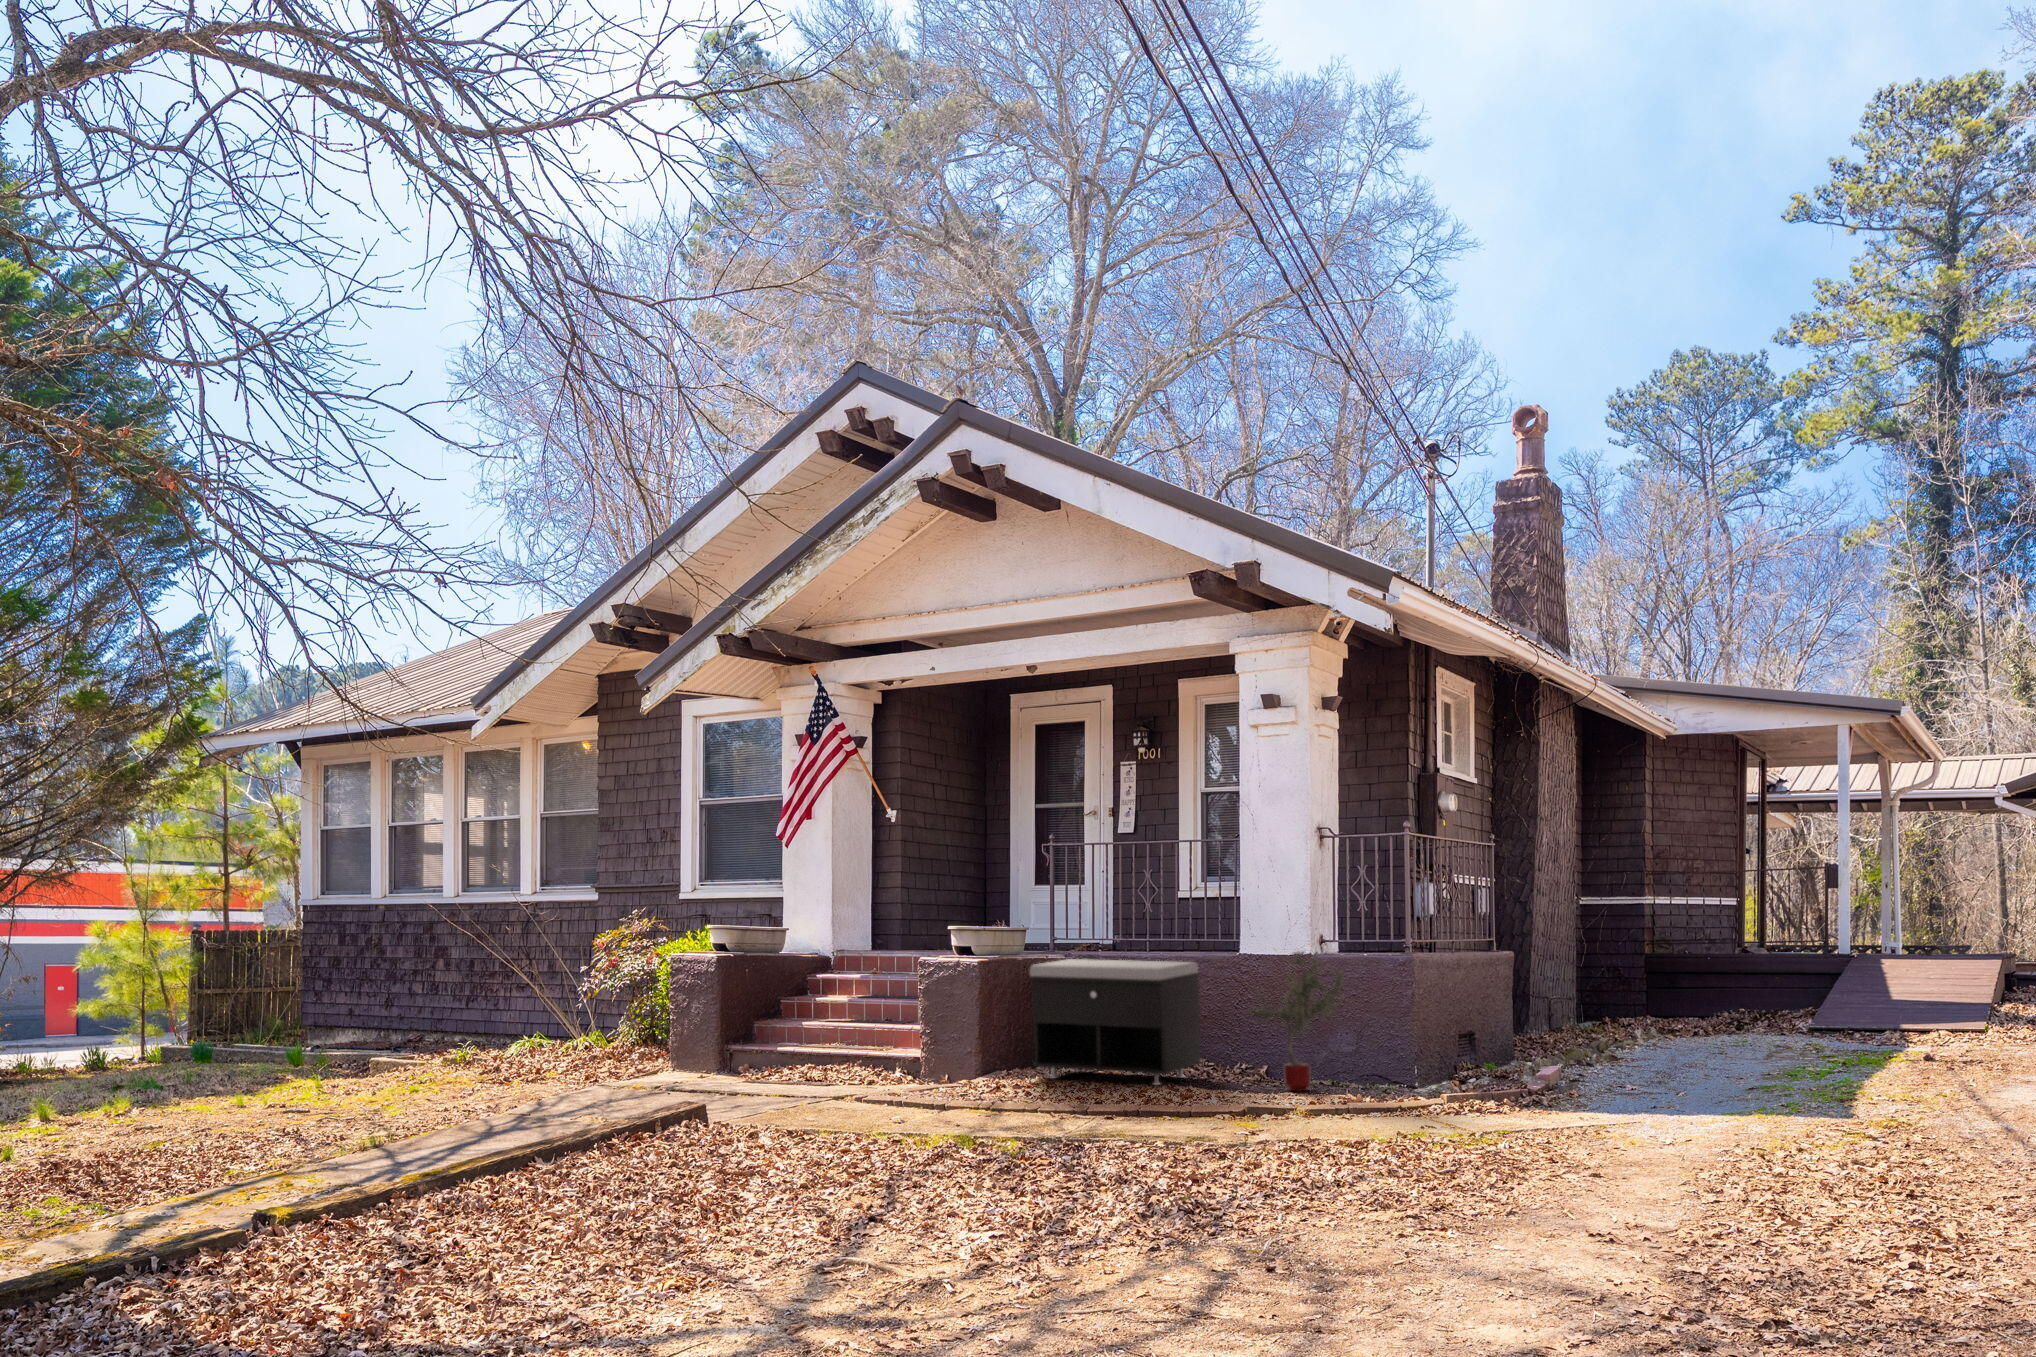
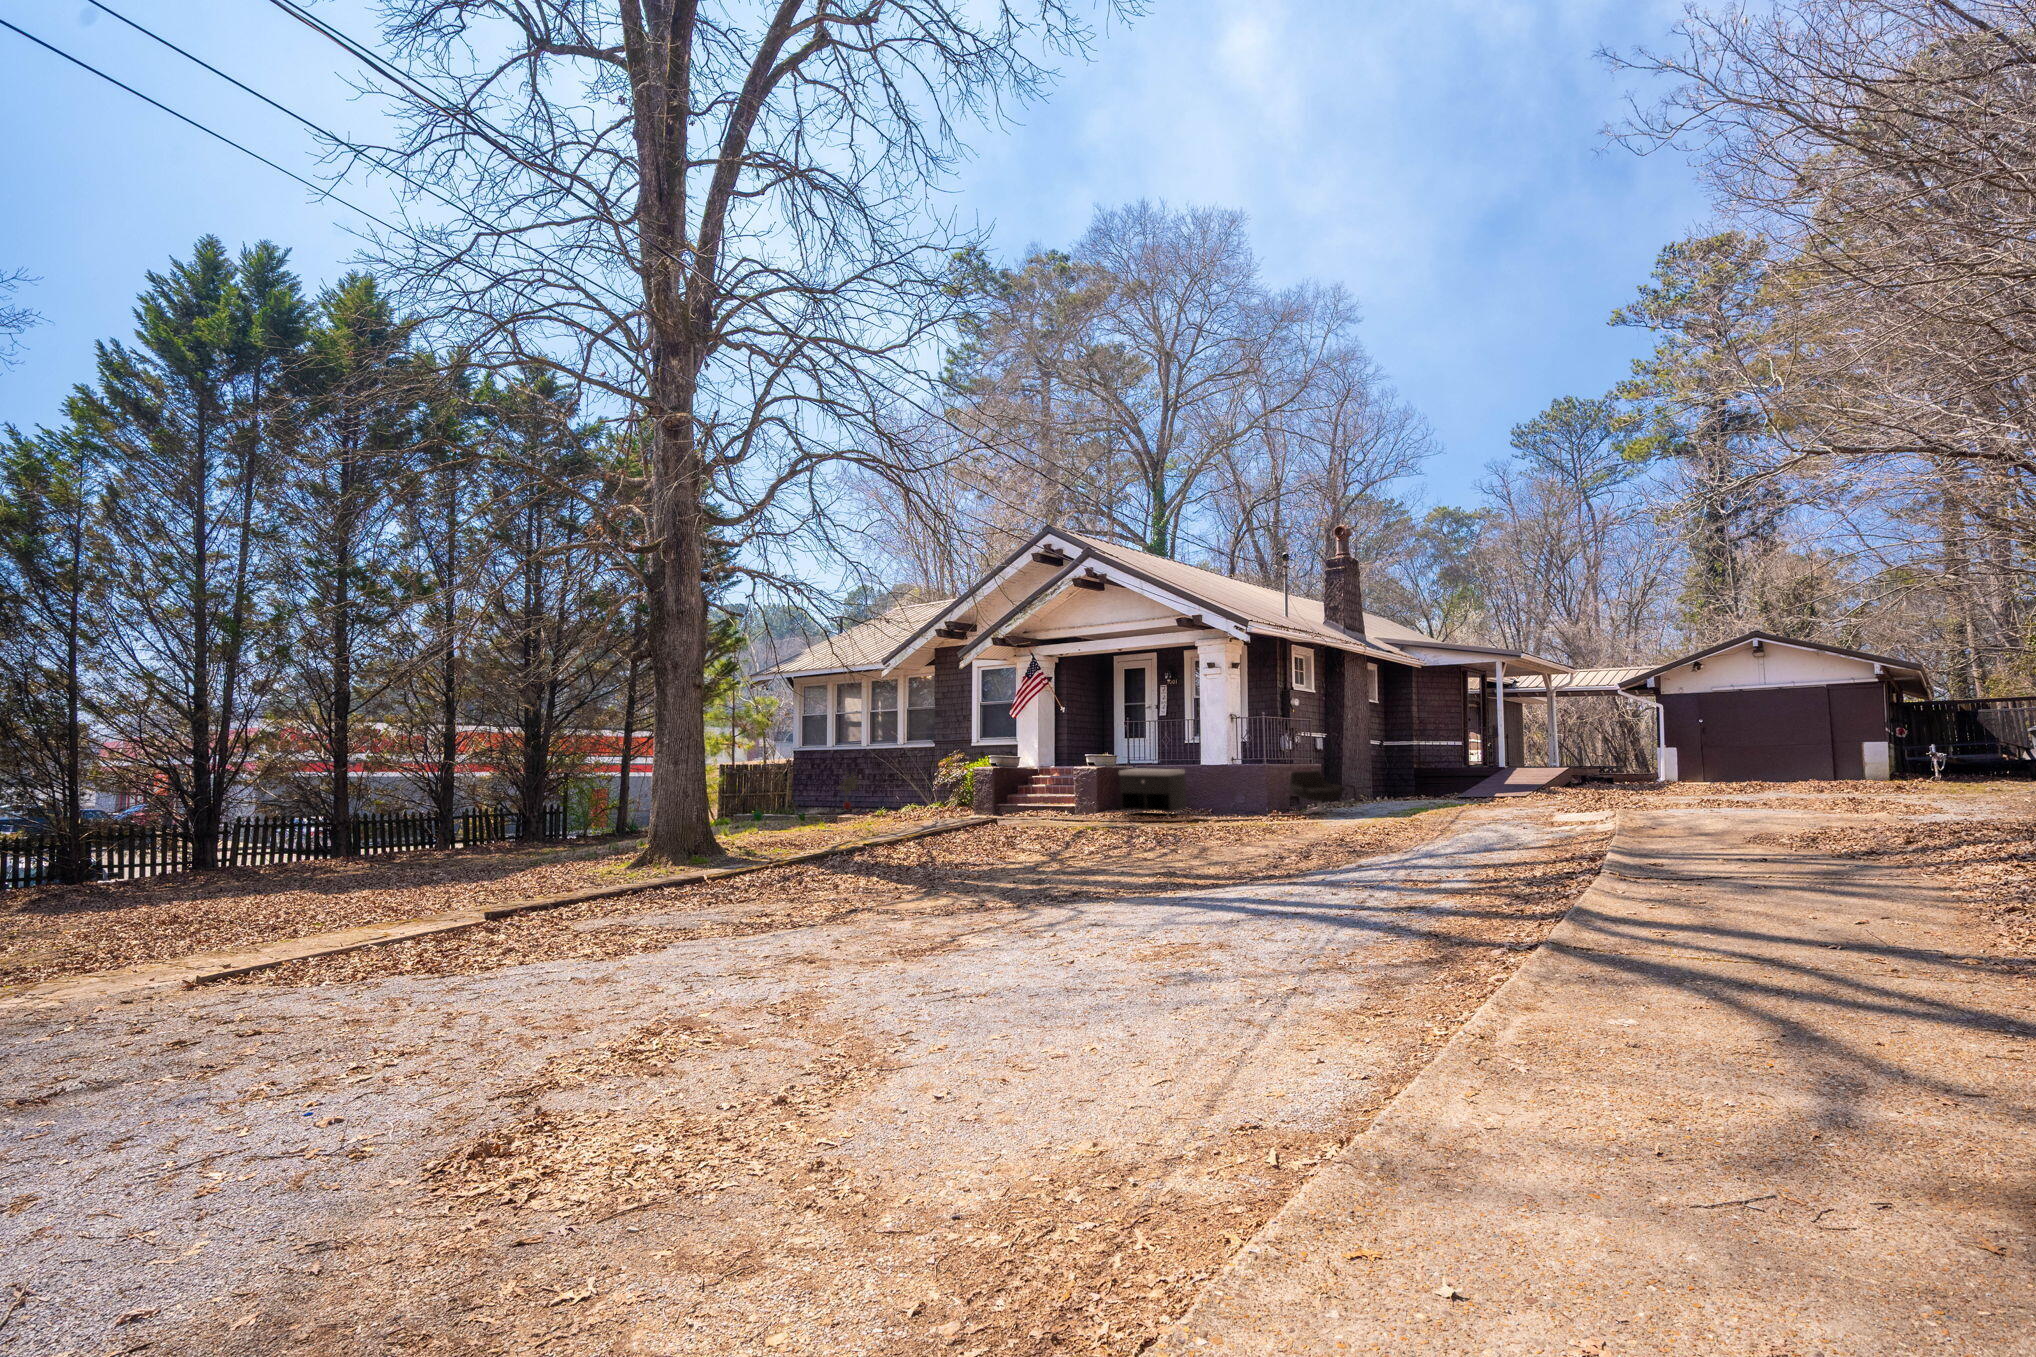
potted tree: present [1249,951,1345,1091] -> present [838,774,858,809]
lounge chair: none [1458,966,1603,1082] -> present [1289,771,1345,812]

